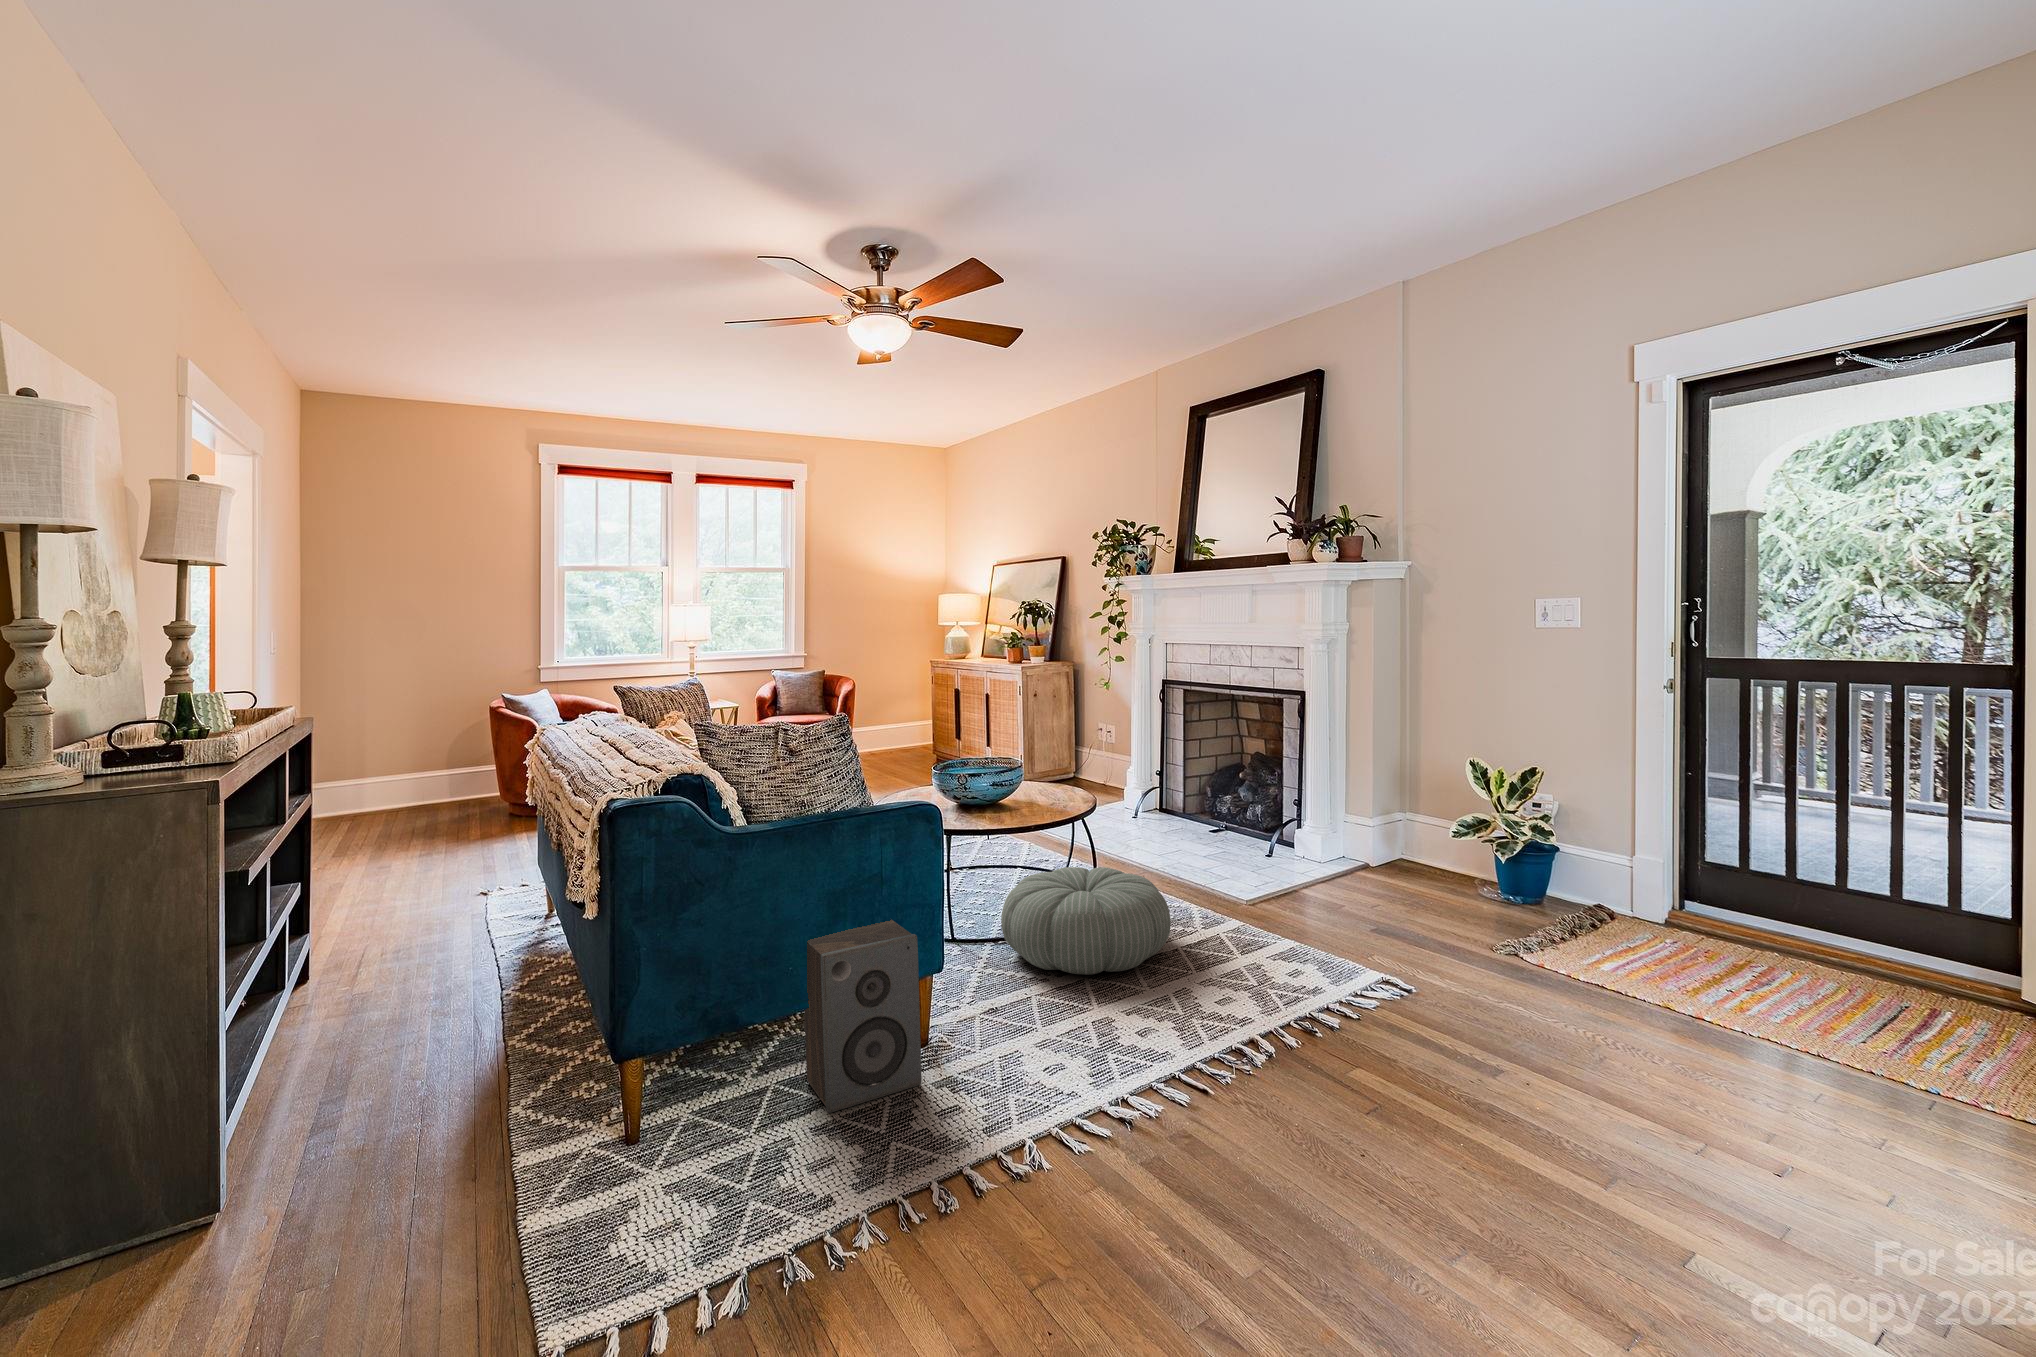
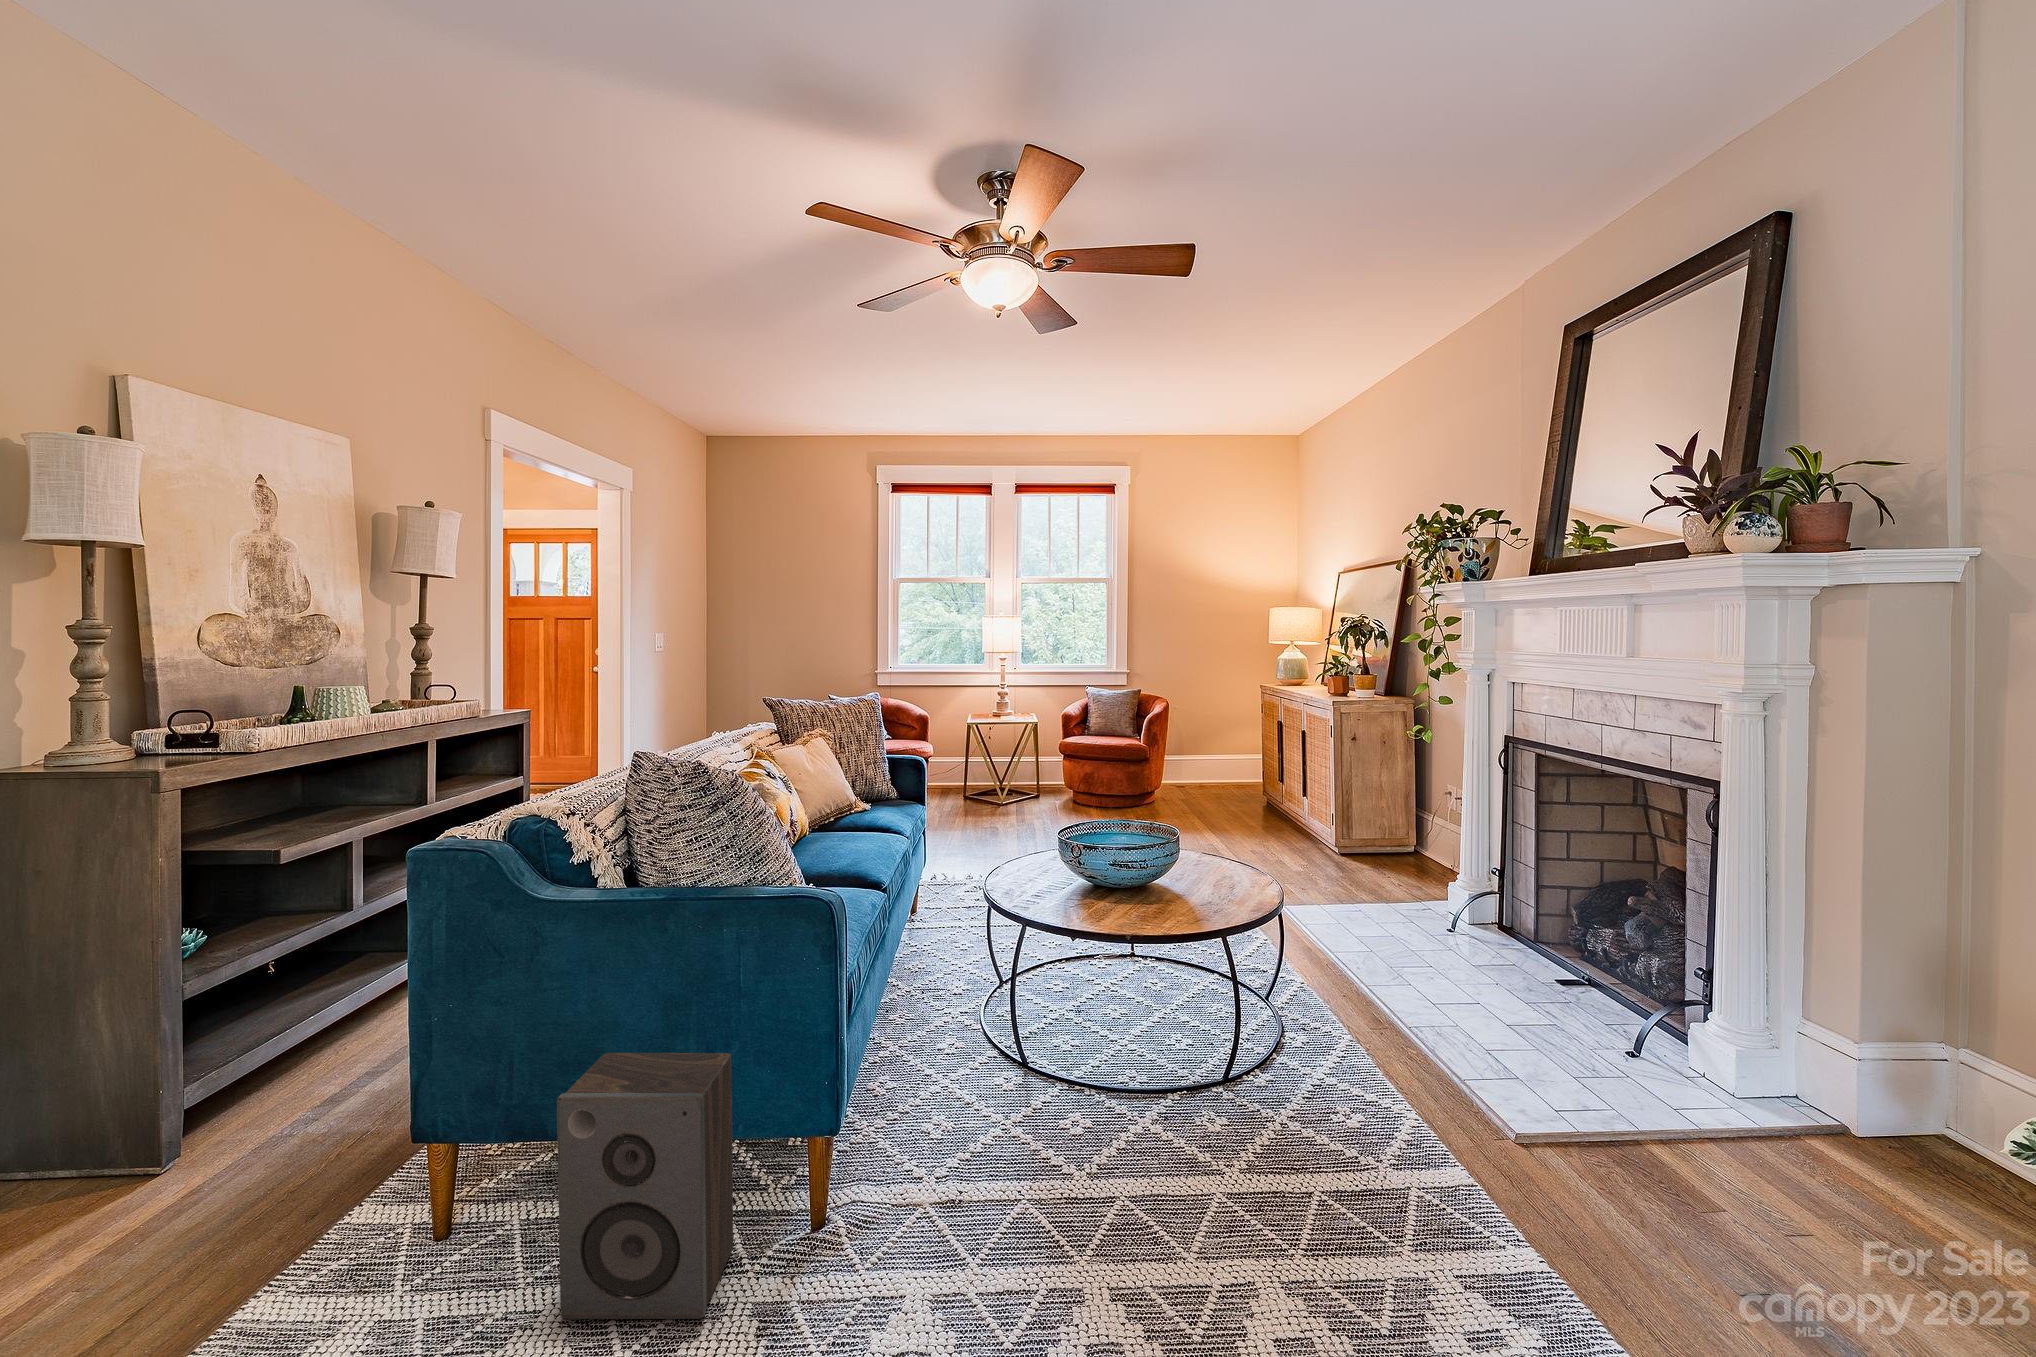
pouf: present [1001,867,1171,975] -> none [1027,1010,1289,1214]

